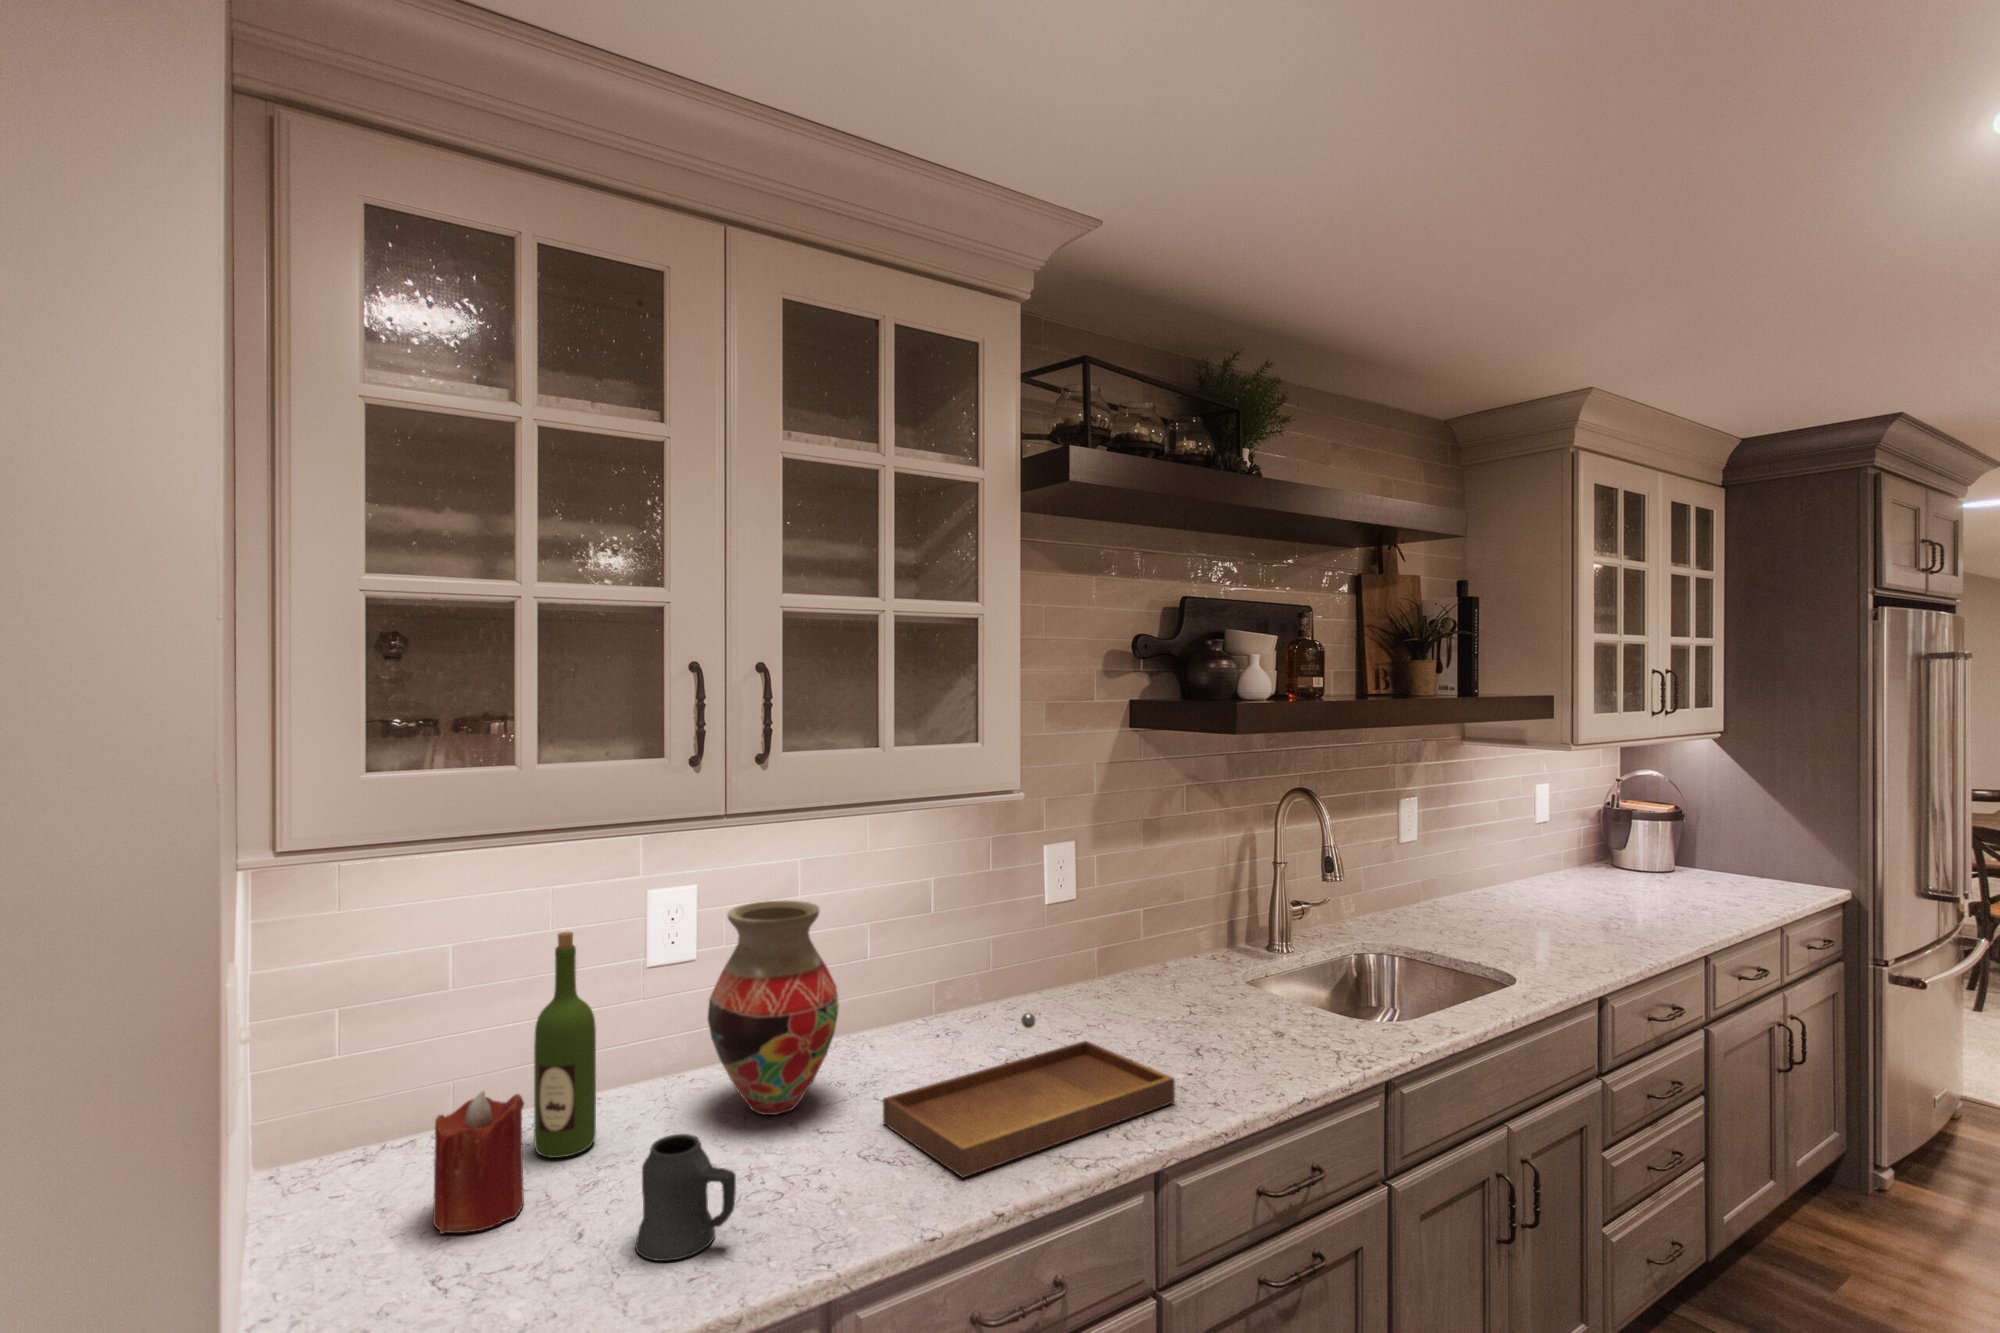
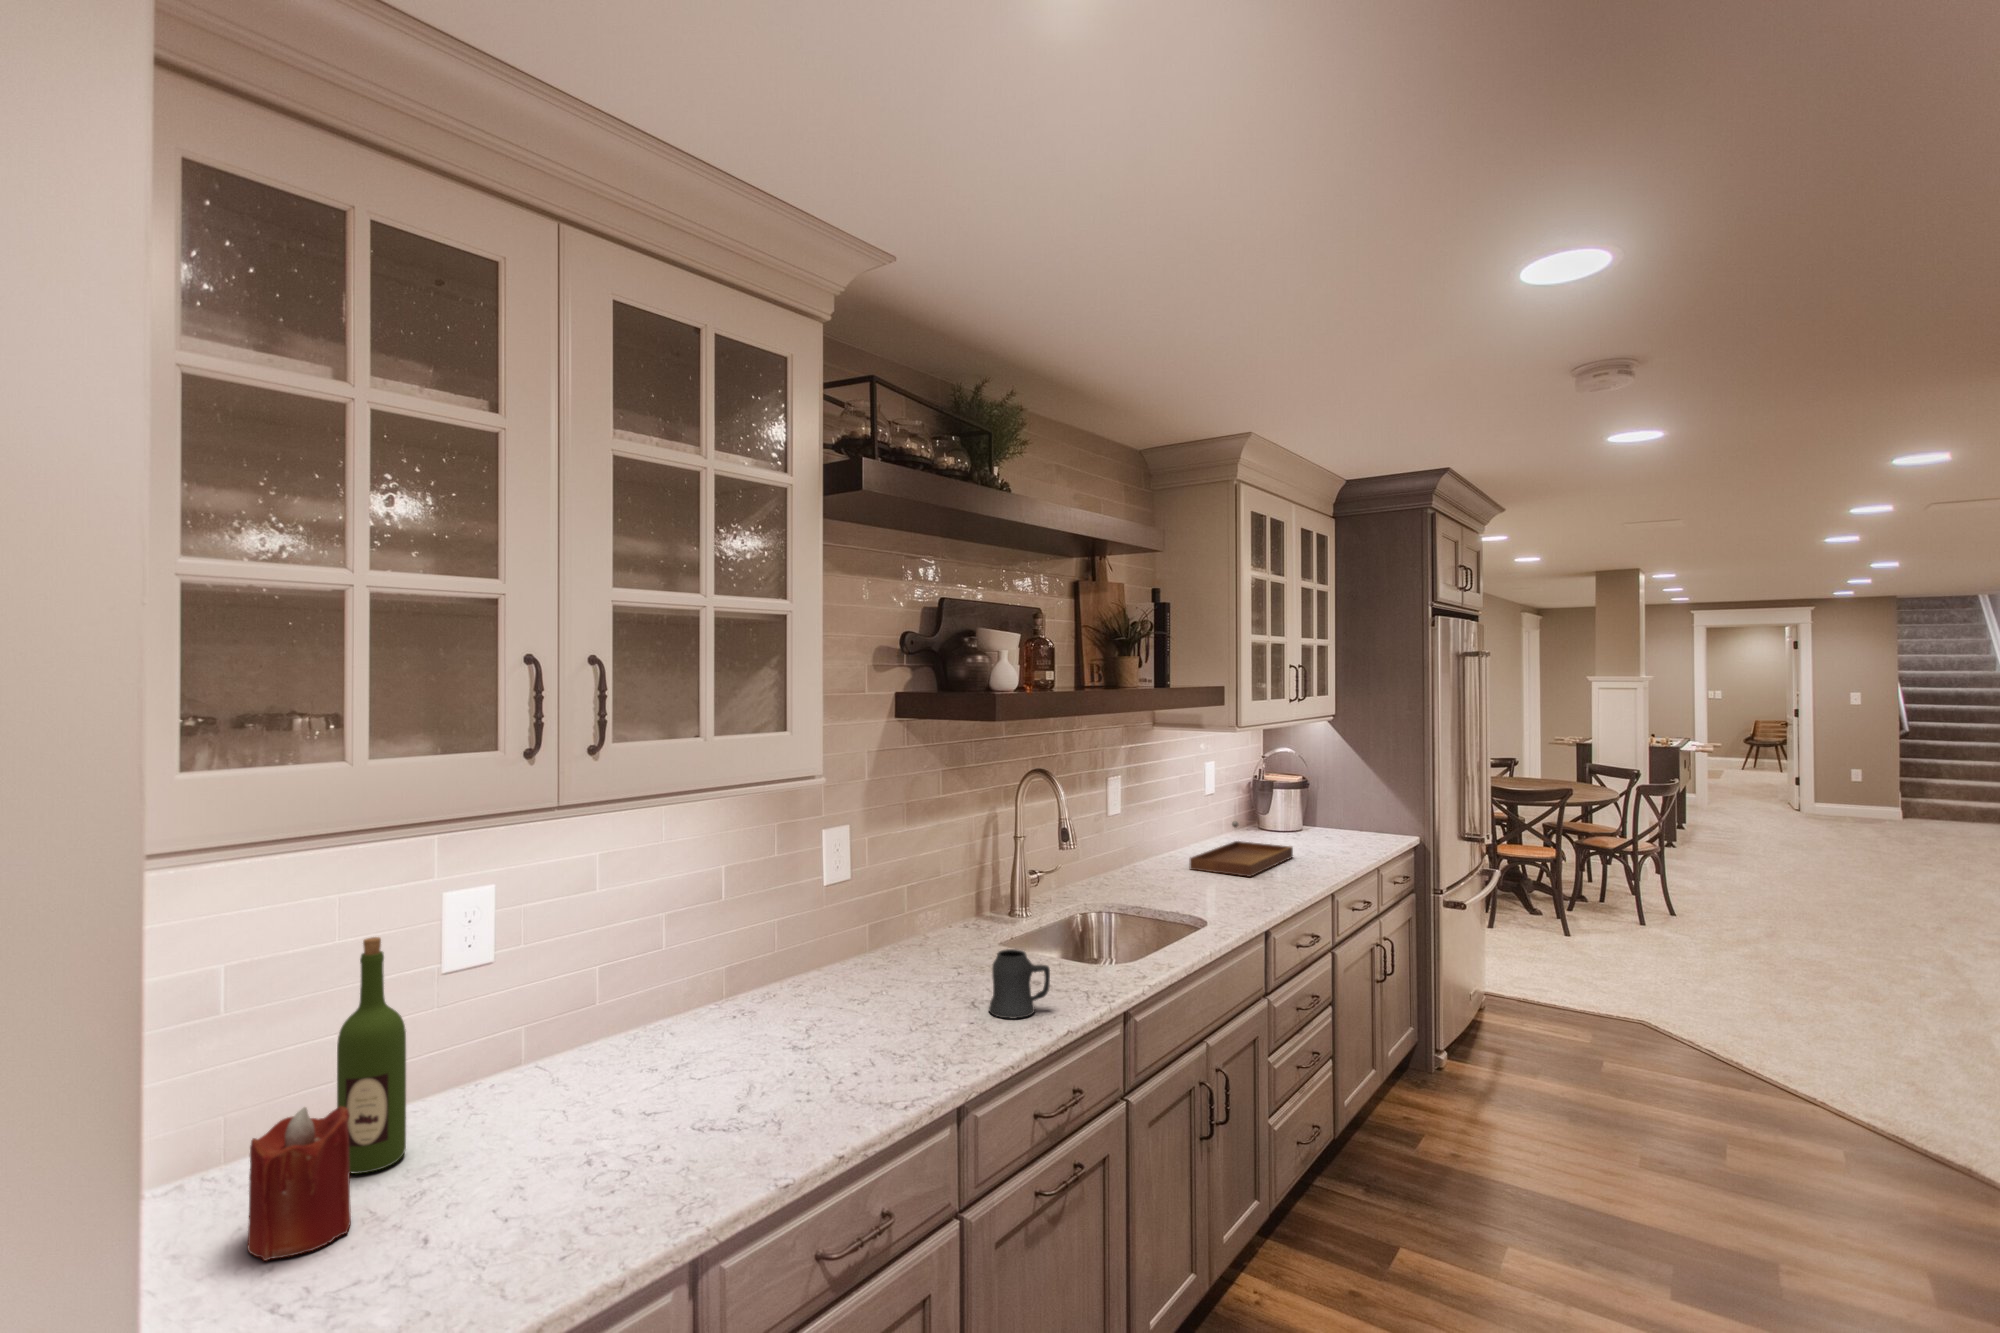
vase: present [707,901,839,1115] -> none [519,893,656,1104]
tray: present [883,1013,1175,1177] -> present [1190,821,1293,877]
mug: present [635,1134,736,1261] -> present [989,949,1050,1018]

